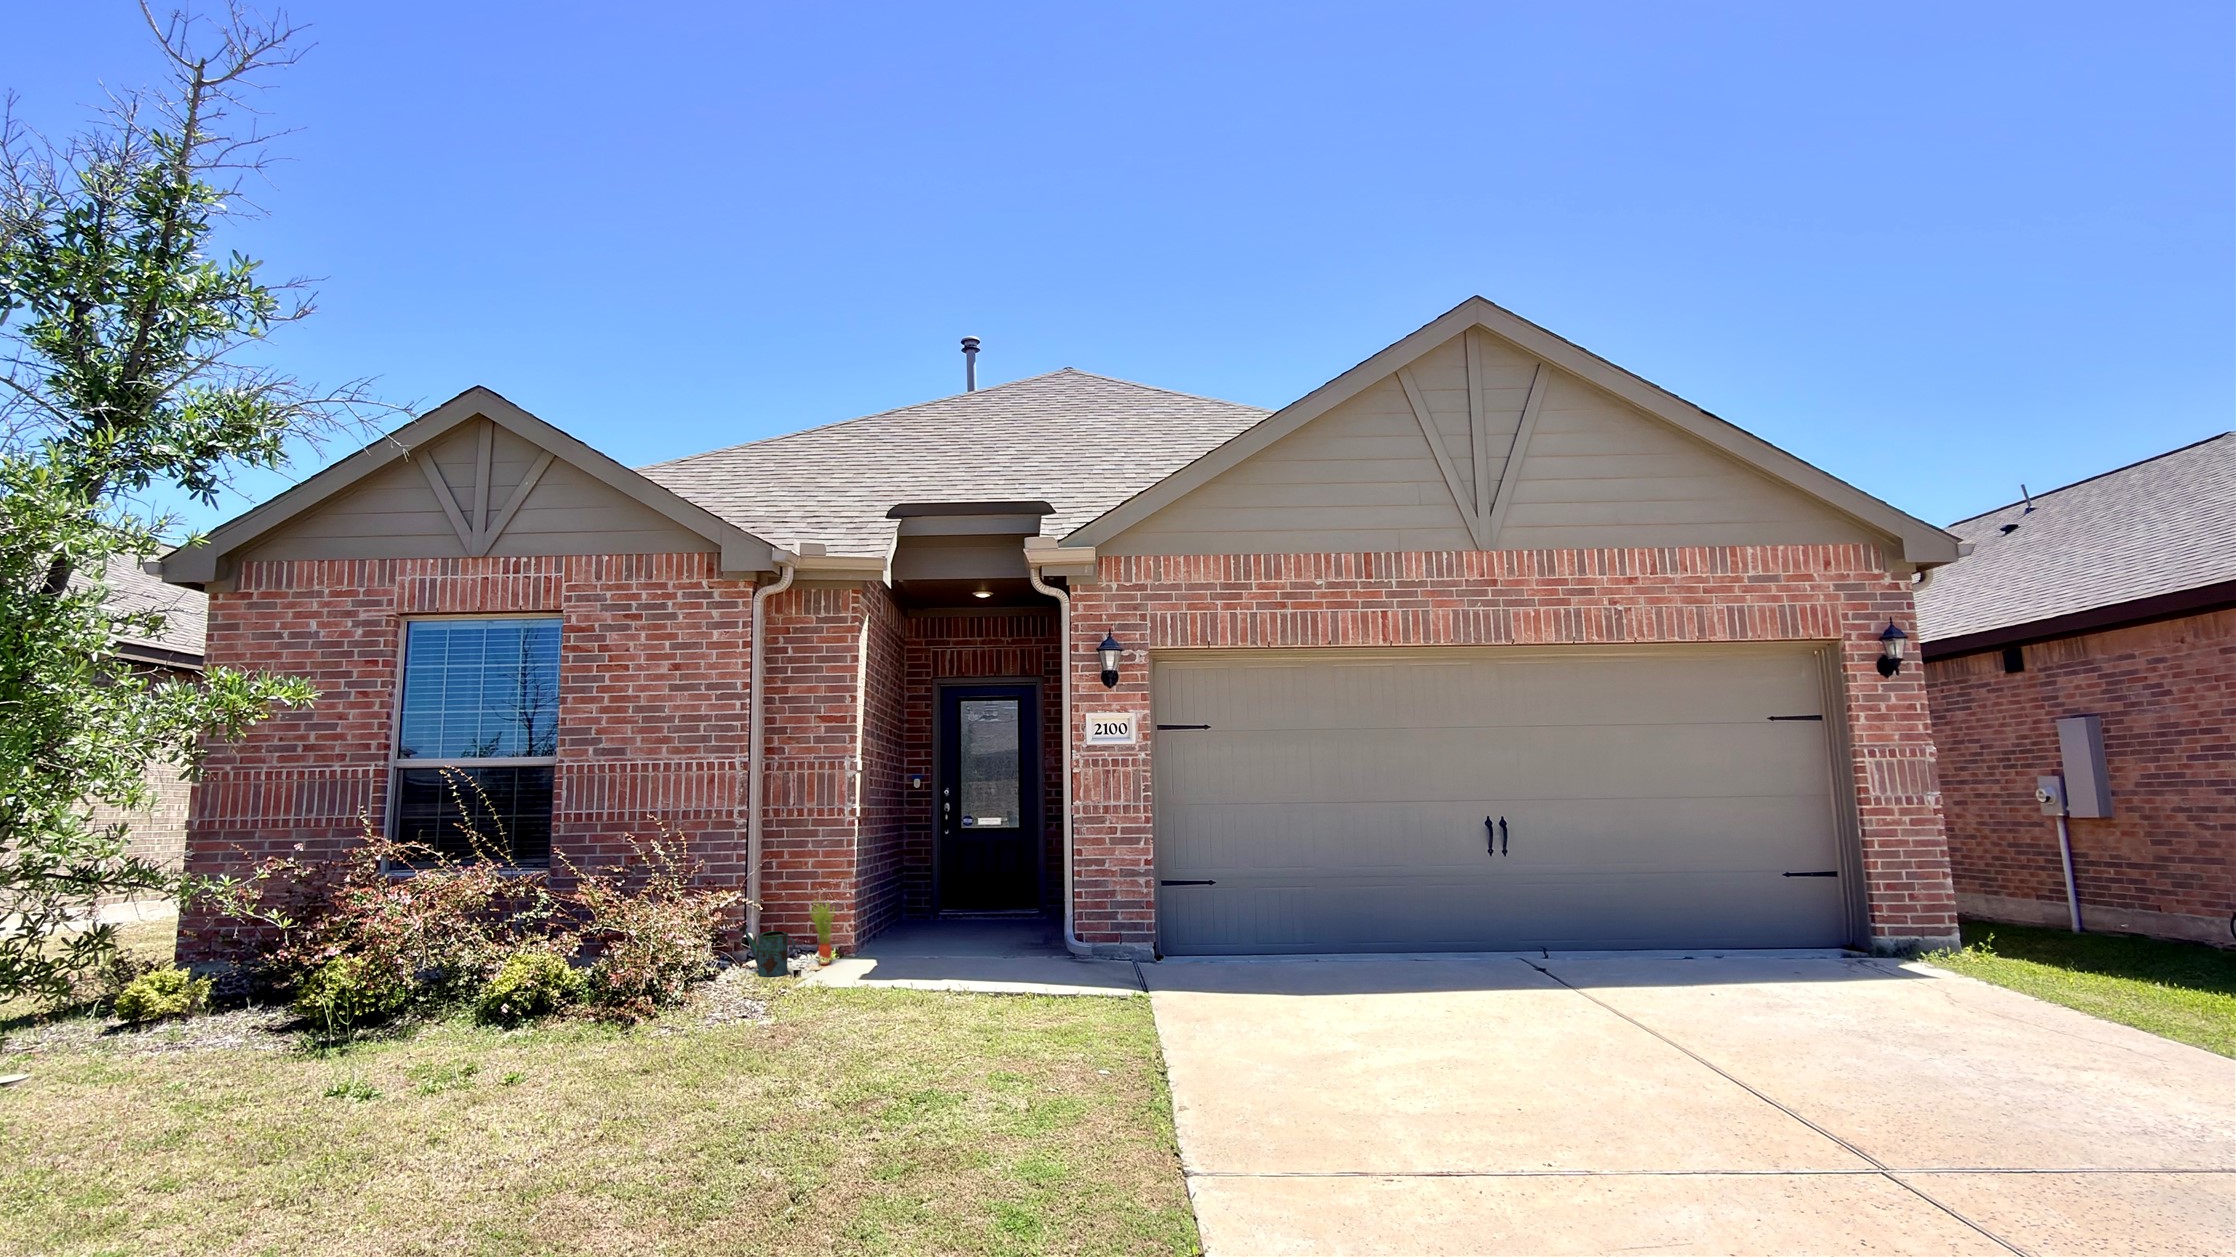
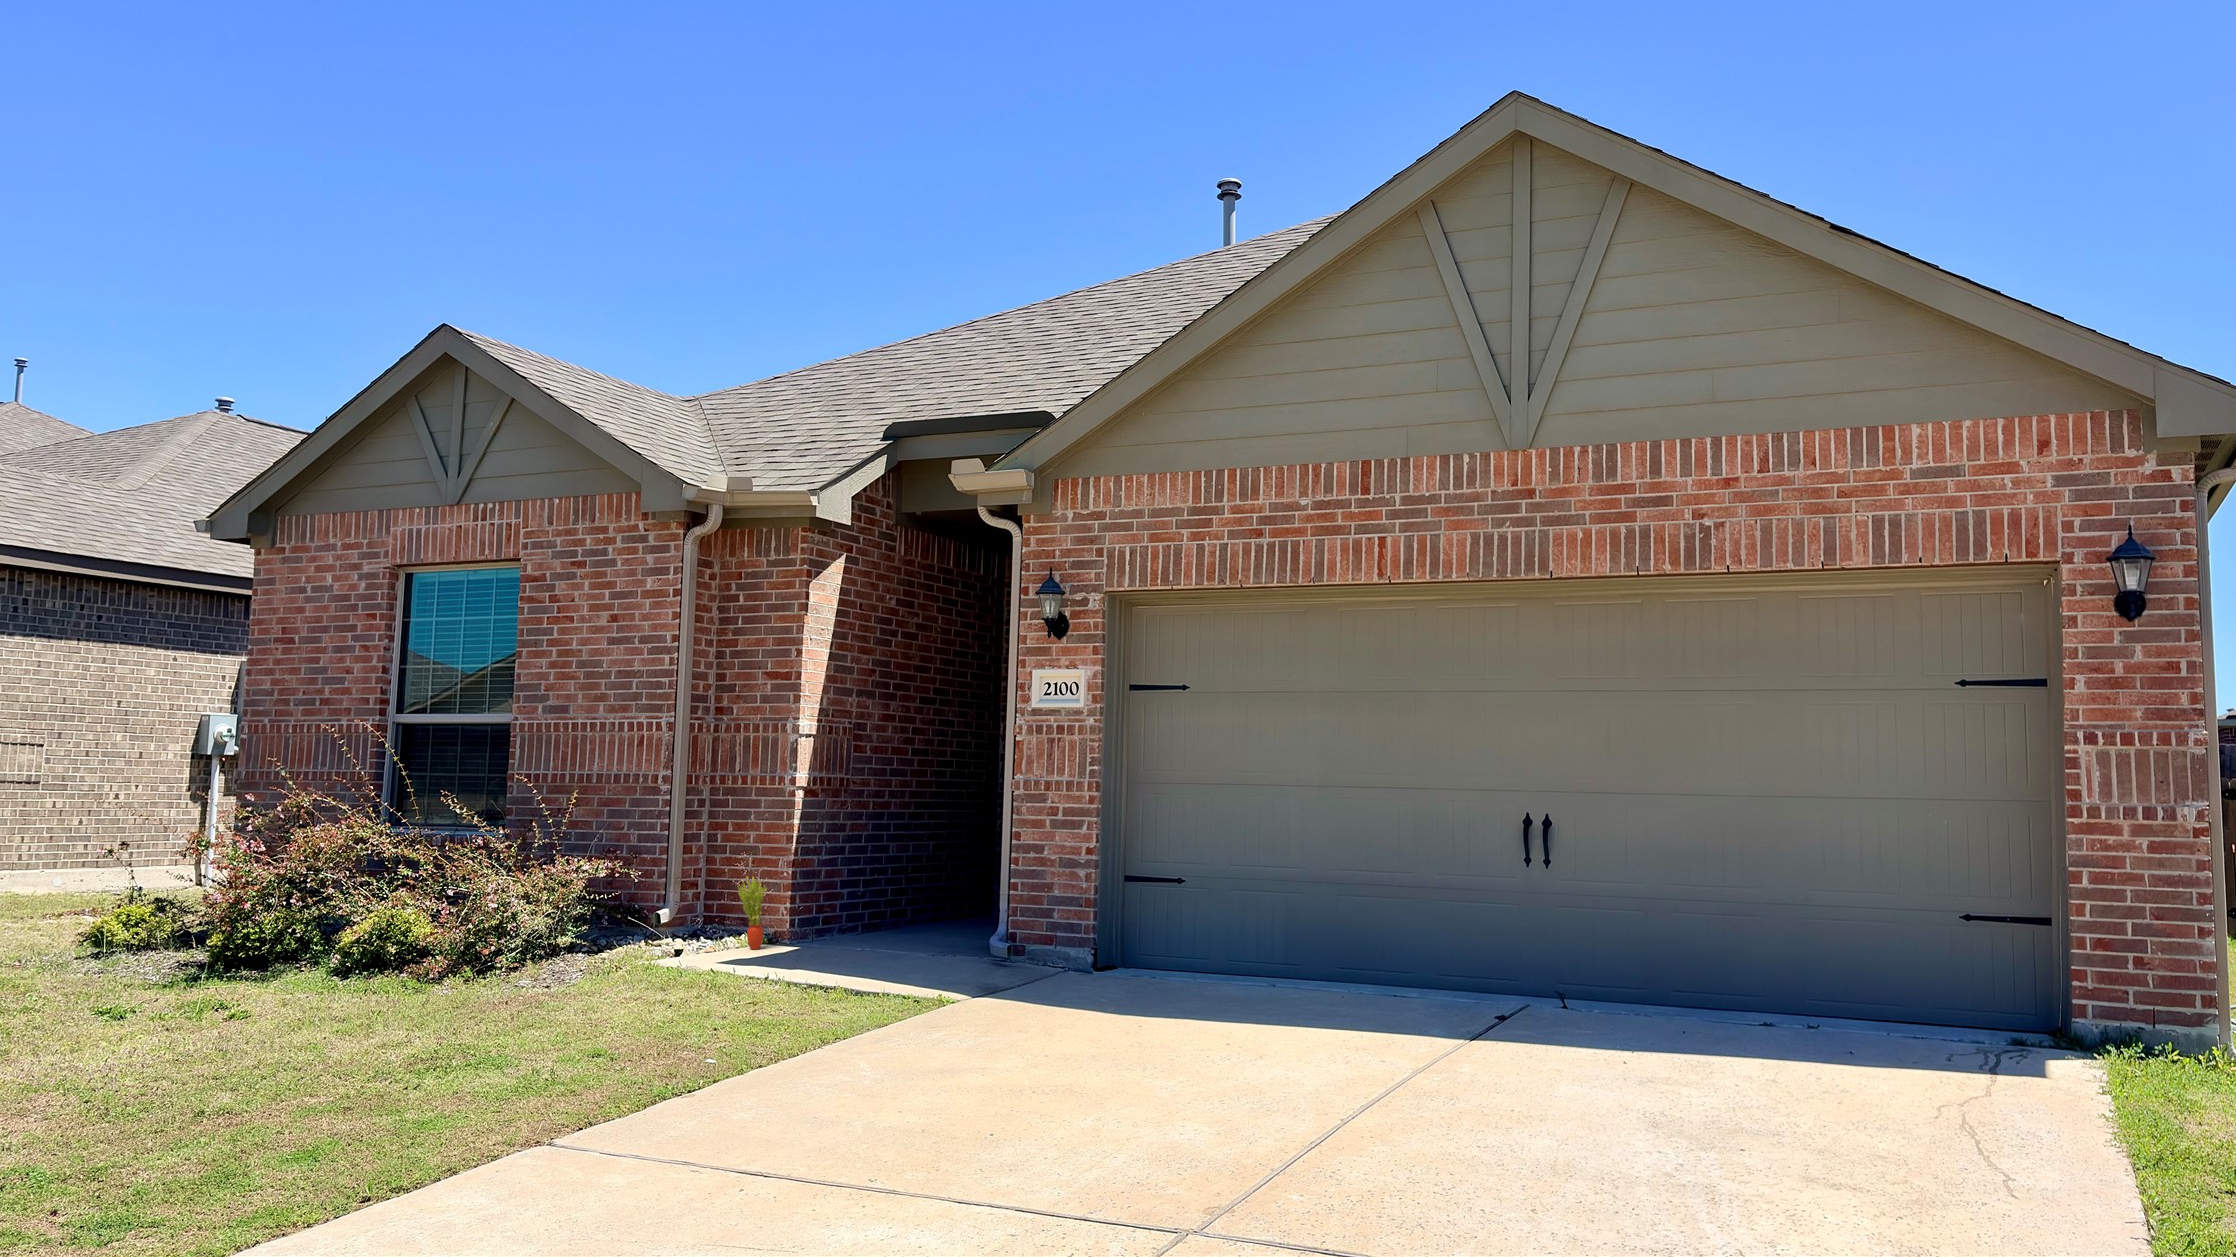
watering can: present [739,925,795,977] -> none [662,899,703,955]

